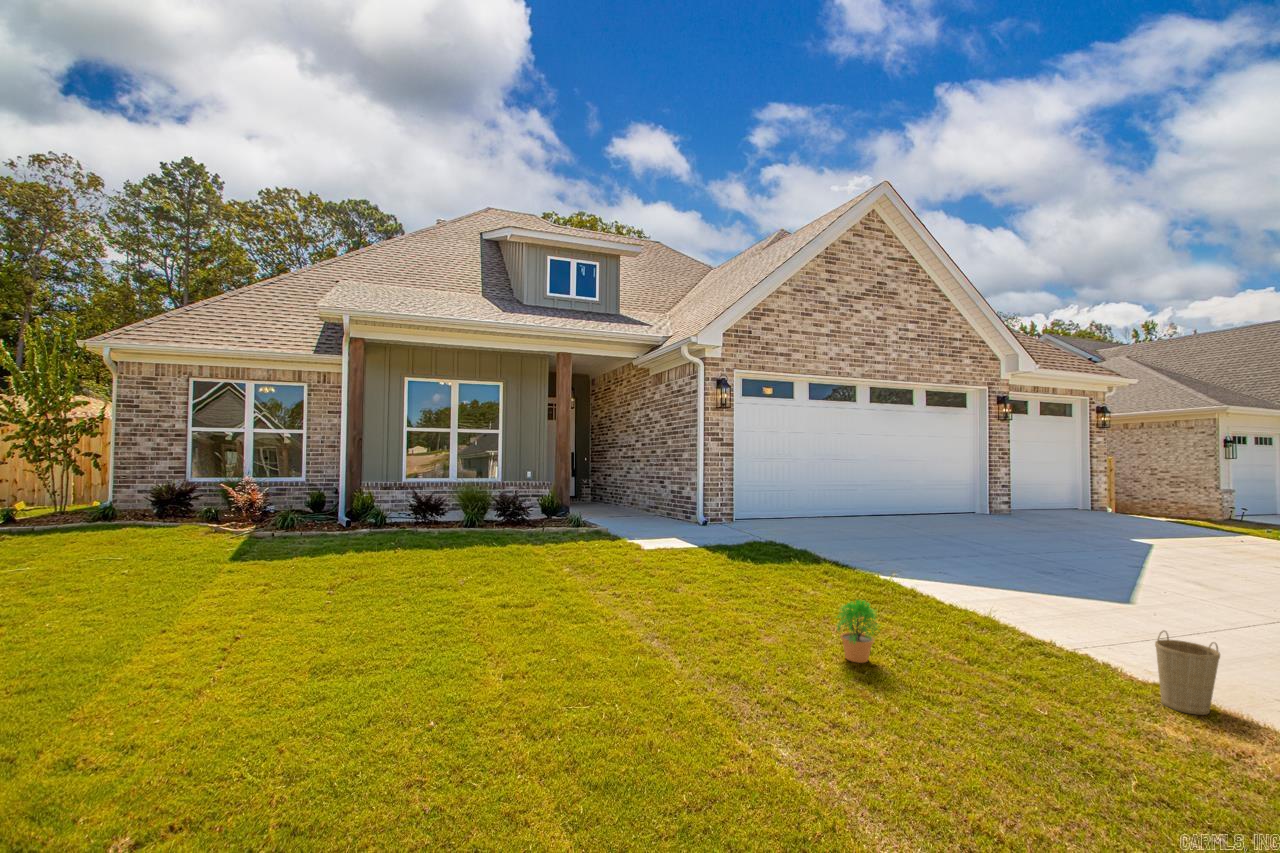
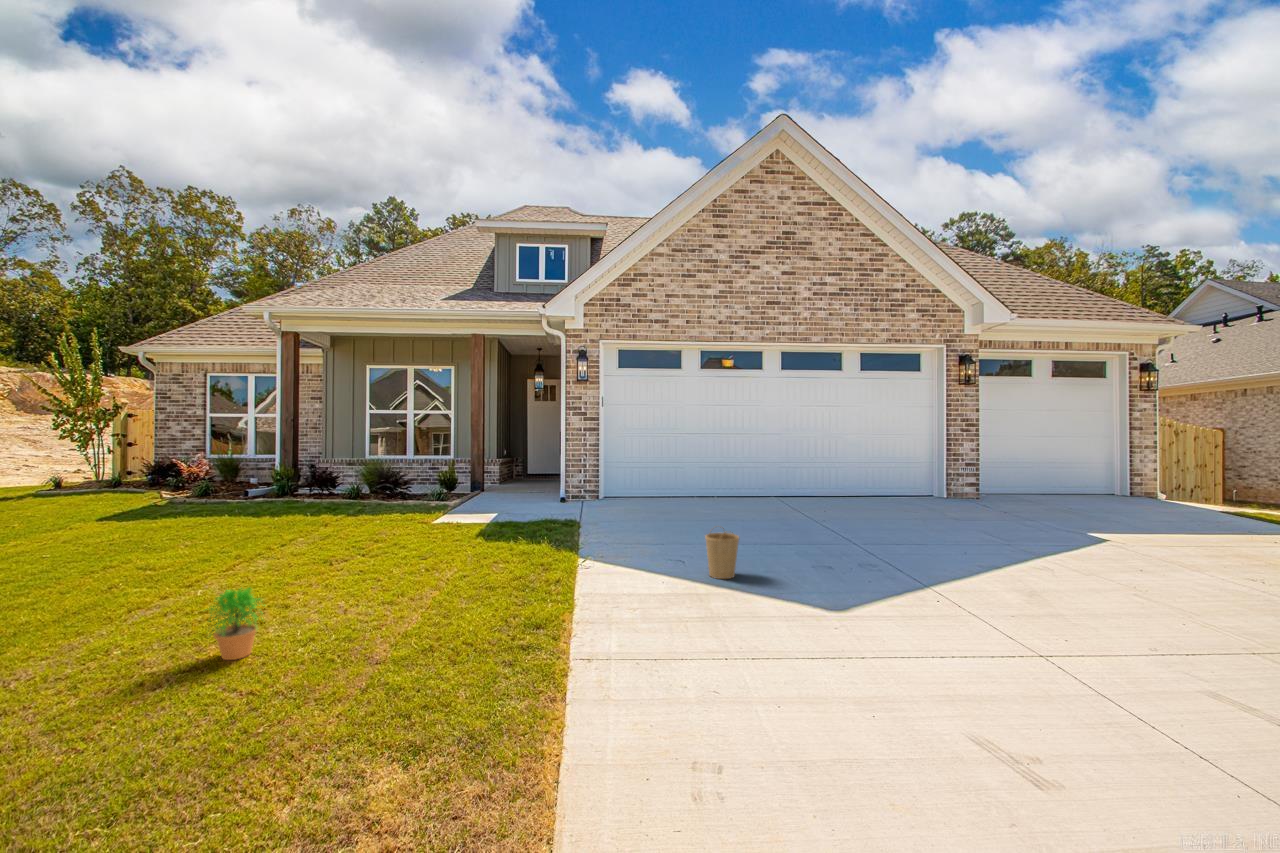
basket: present [1155,631,1220,715] -> present [705,528,739,579]

